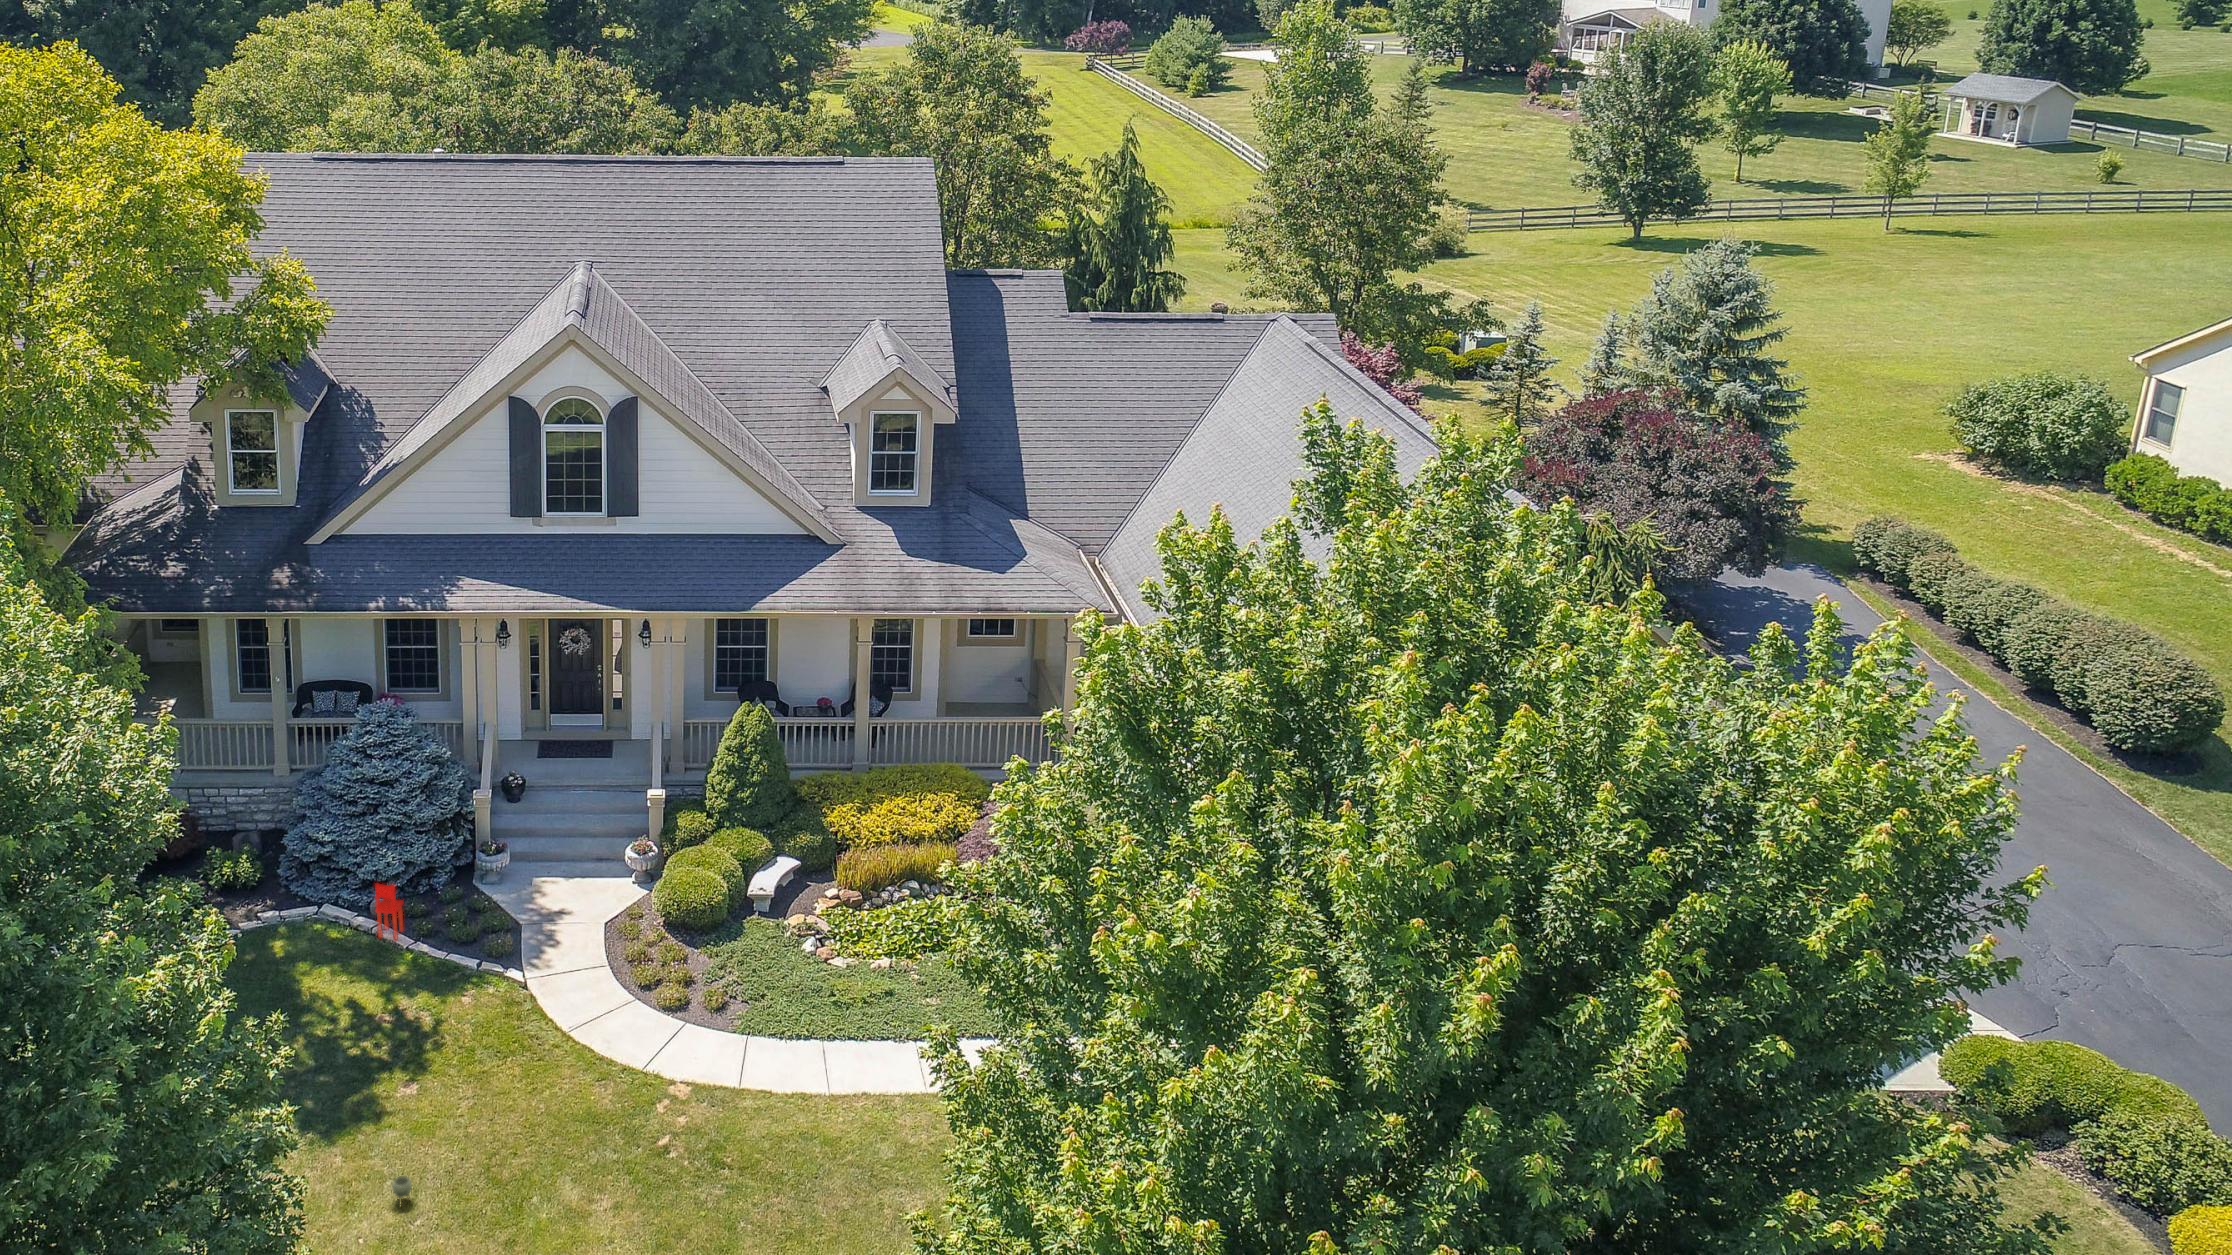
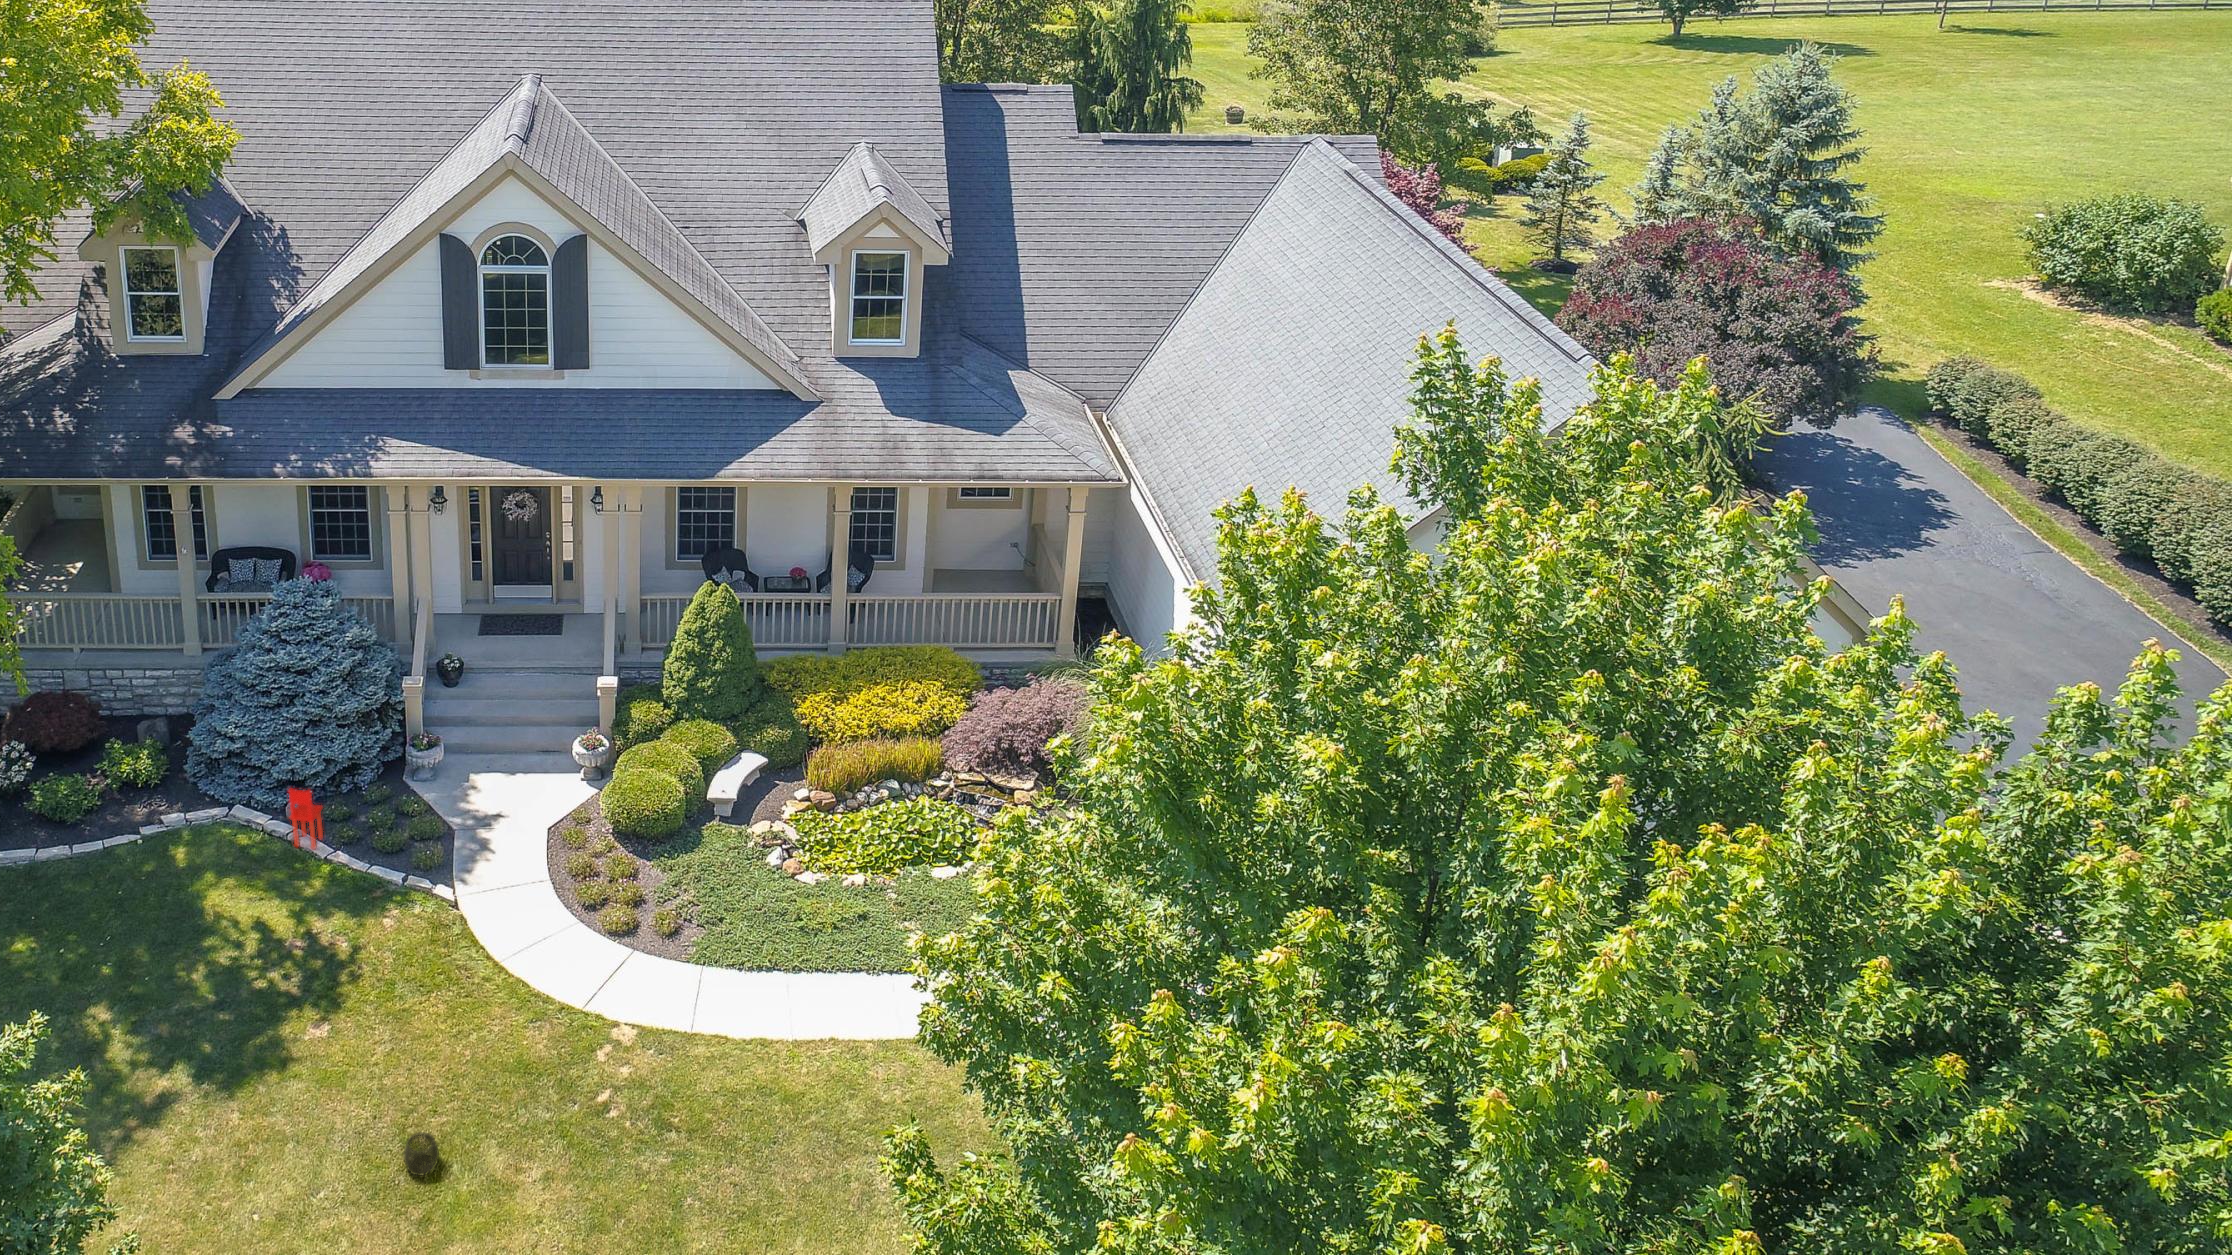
woven basket: none [486,1171,518,1210] -> present [403,1132,439,1175]
planter: present [392,1176,412,1203] -> none [297,1138,319,1173]

